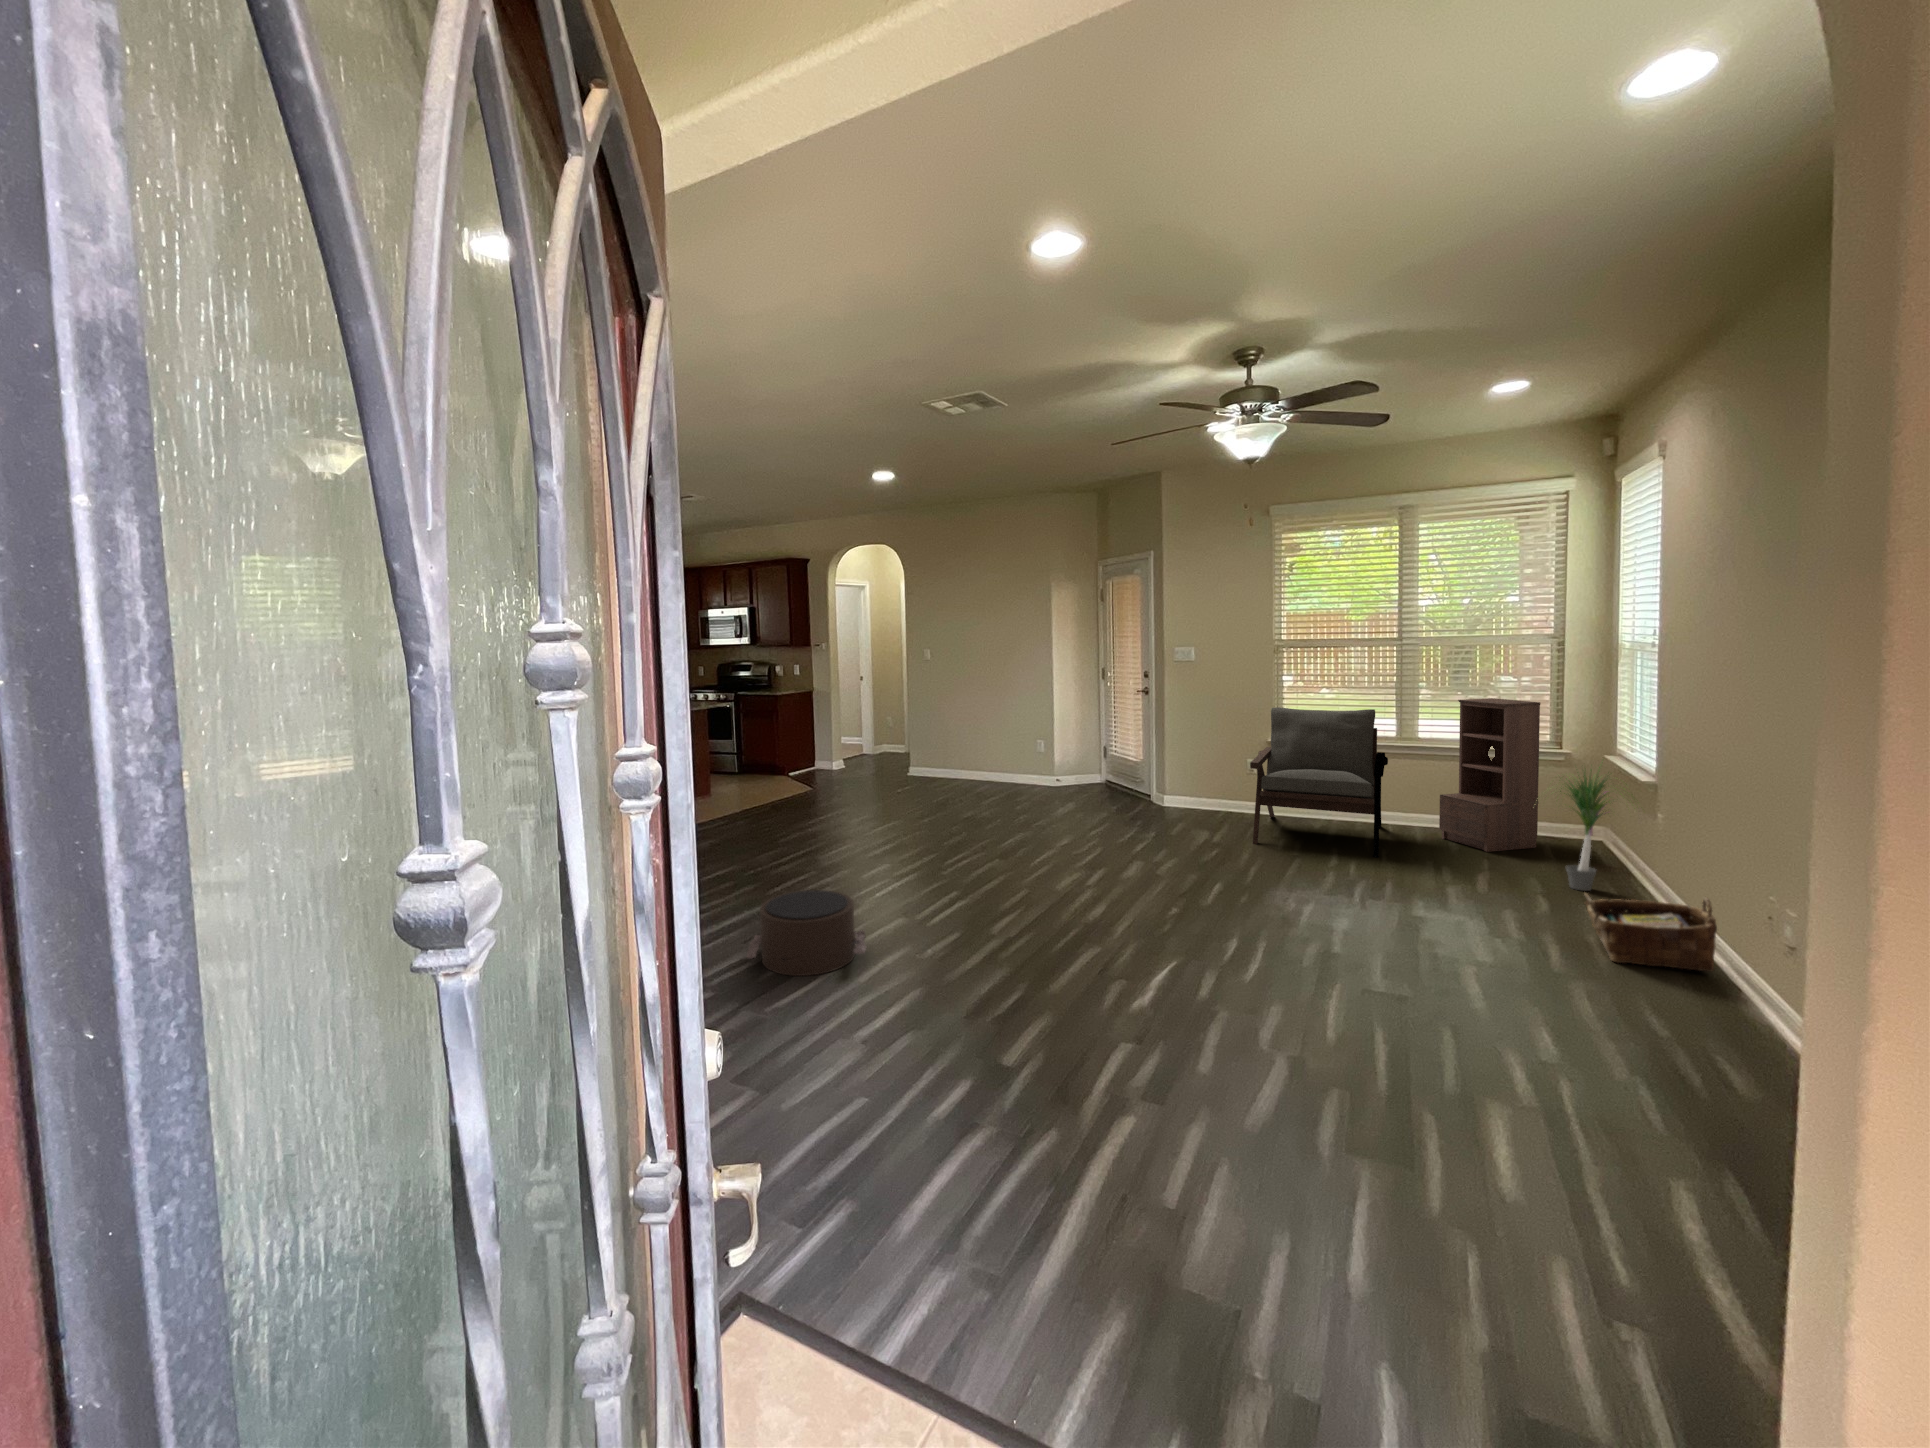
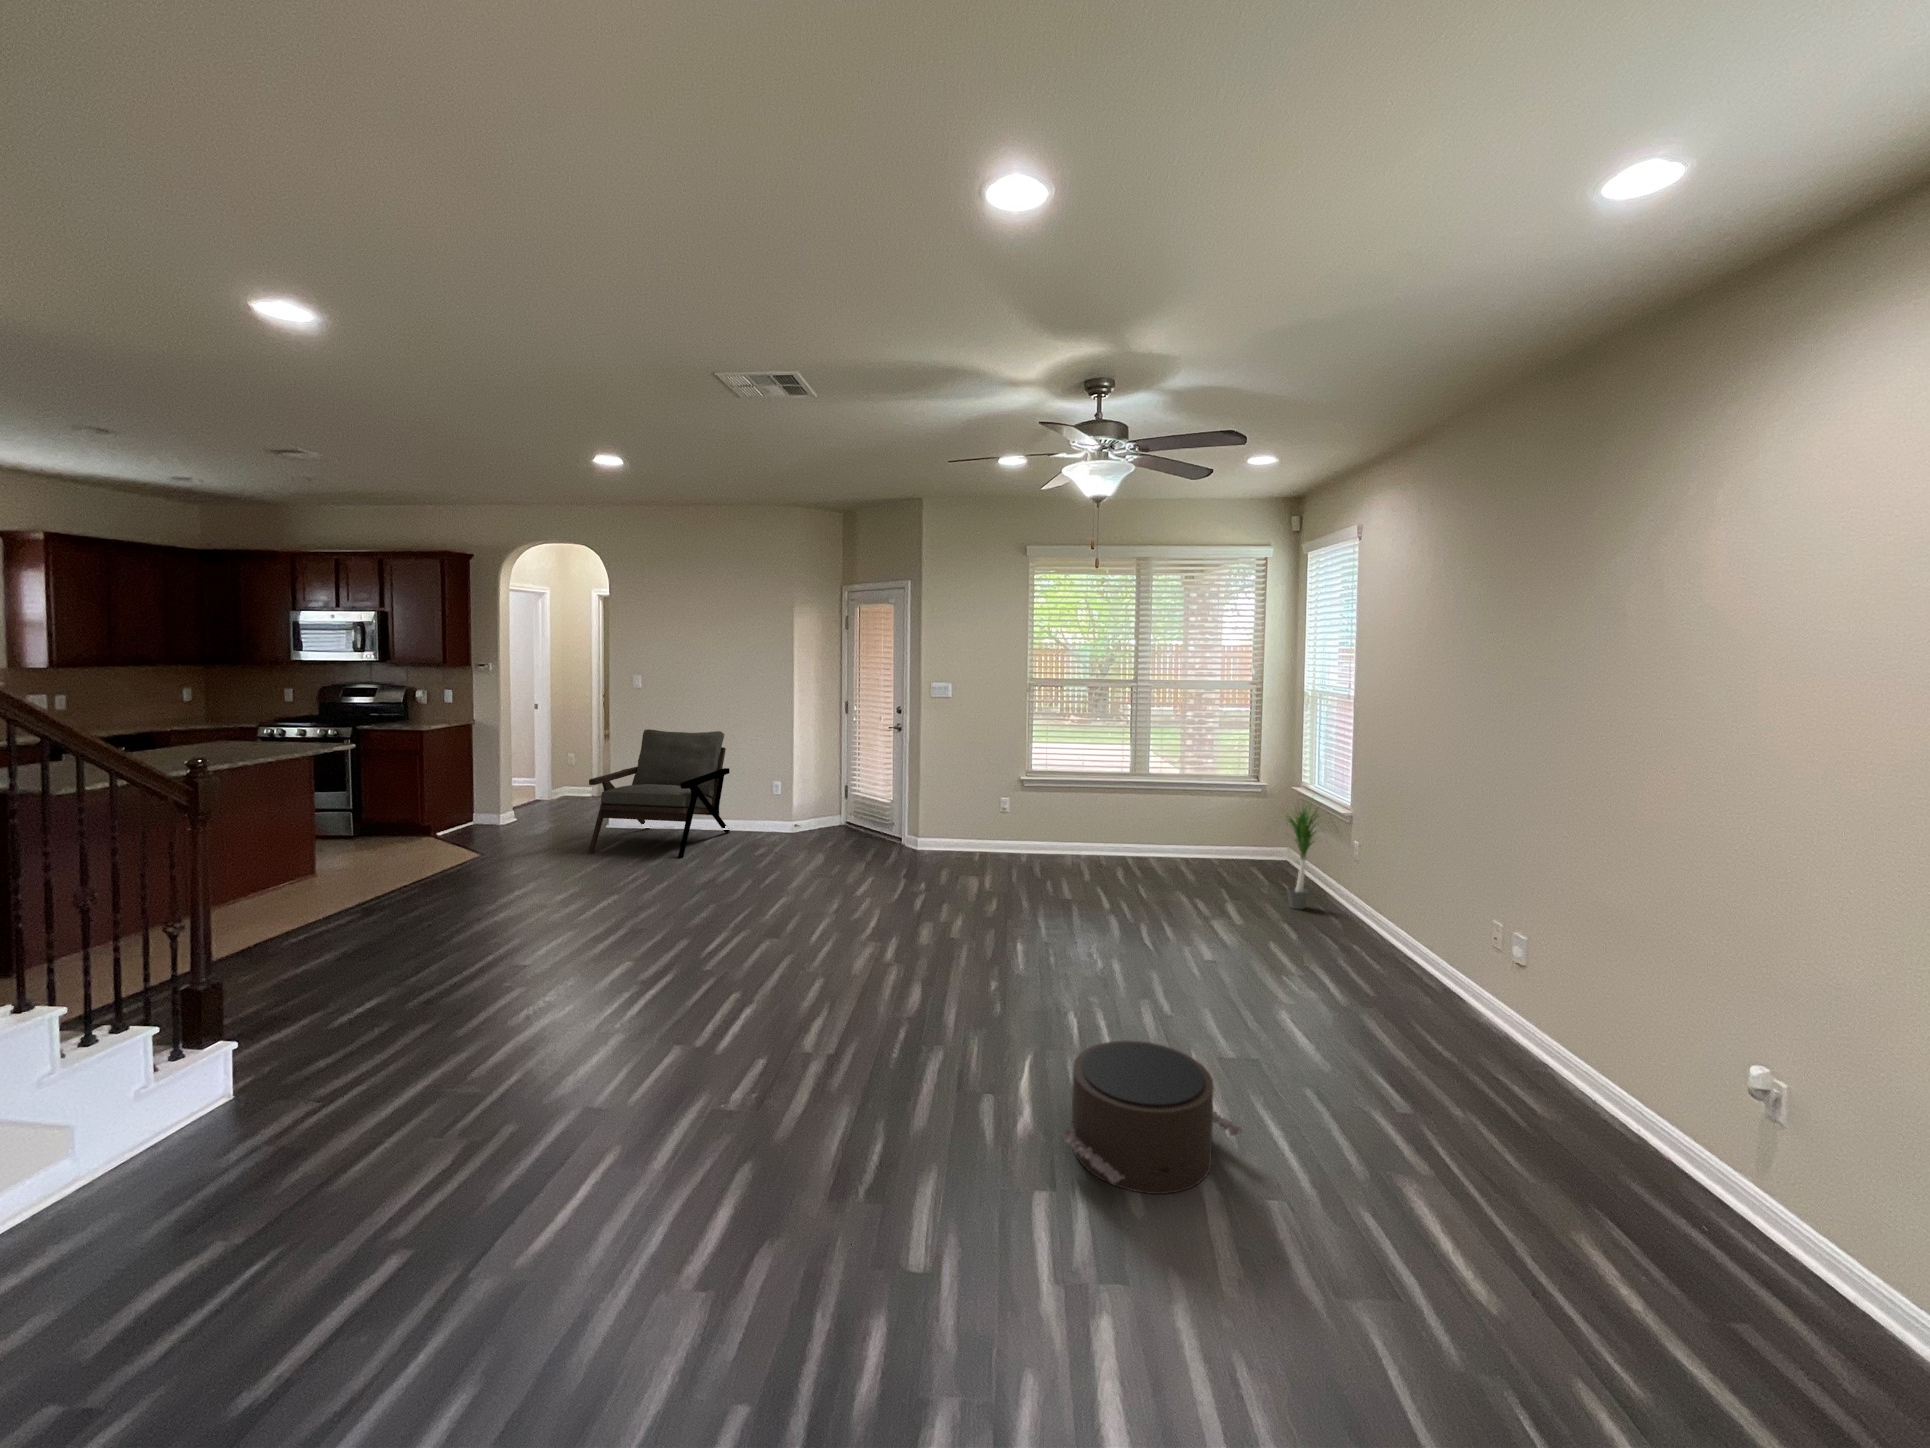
bookshelf: present [1439,698,1540,852] -> none [1172,737,1249,877]
armchair: present [1250,707,1388,857] -> present [588,729,730,858]
pouf: present [747,890,866,976] -> present [1060,1041,1243,1194]
woven basket: present [1585,893,1717,972] -> none [1334,914,1431,980]

